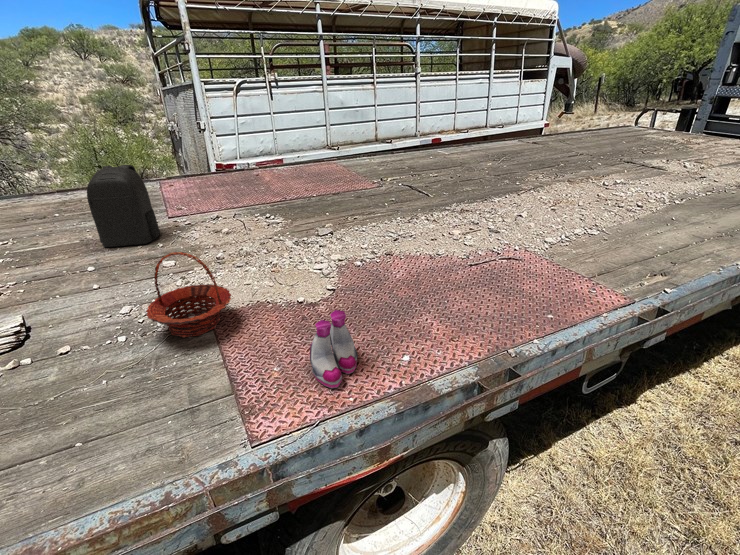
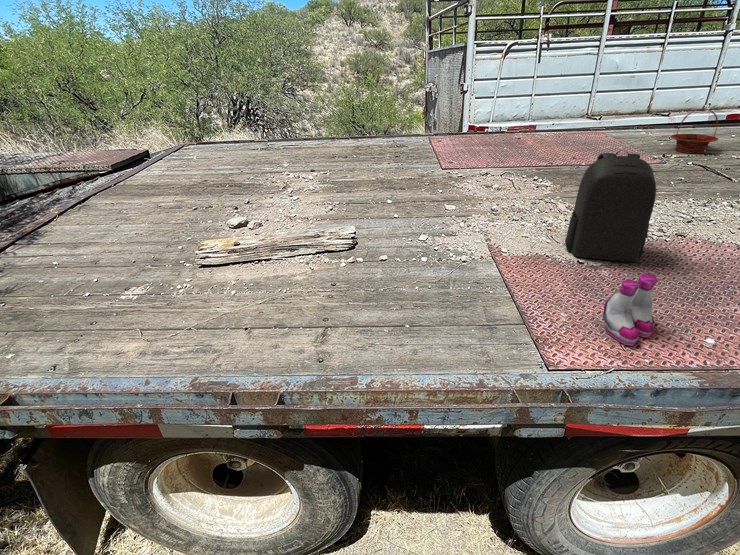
backpack: present [87,163,160,247] -> present [565,150,656,262]
basket: present [146,252,231,338] -> present [671,109,719,153]

